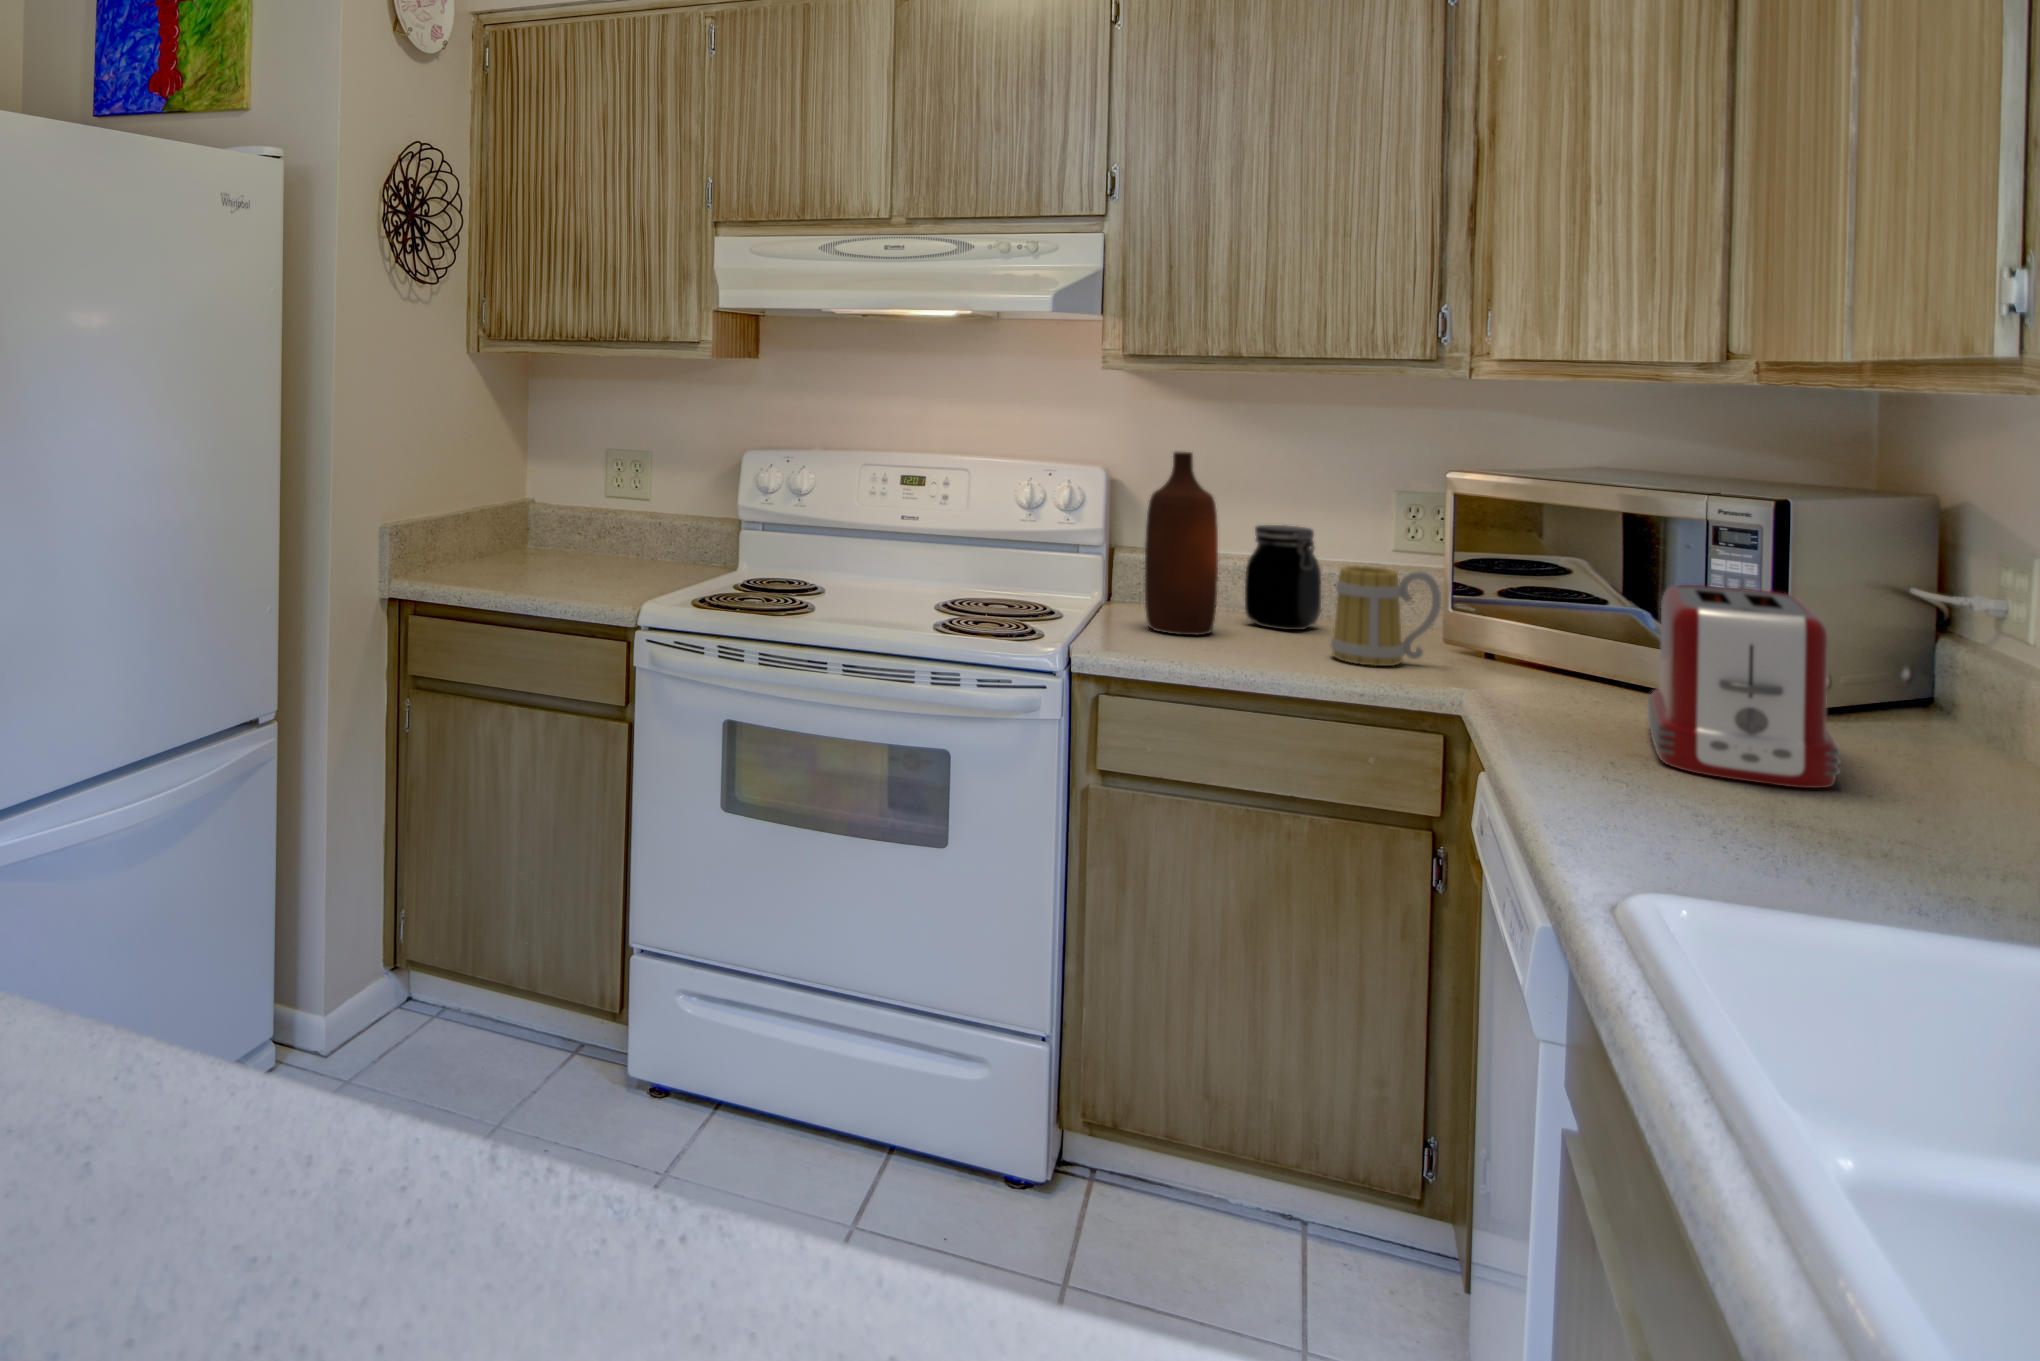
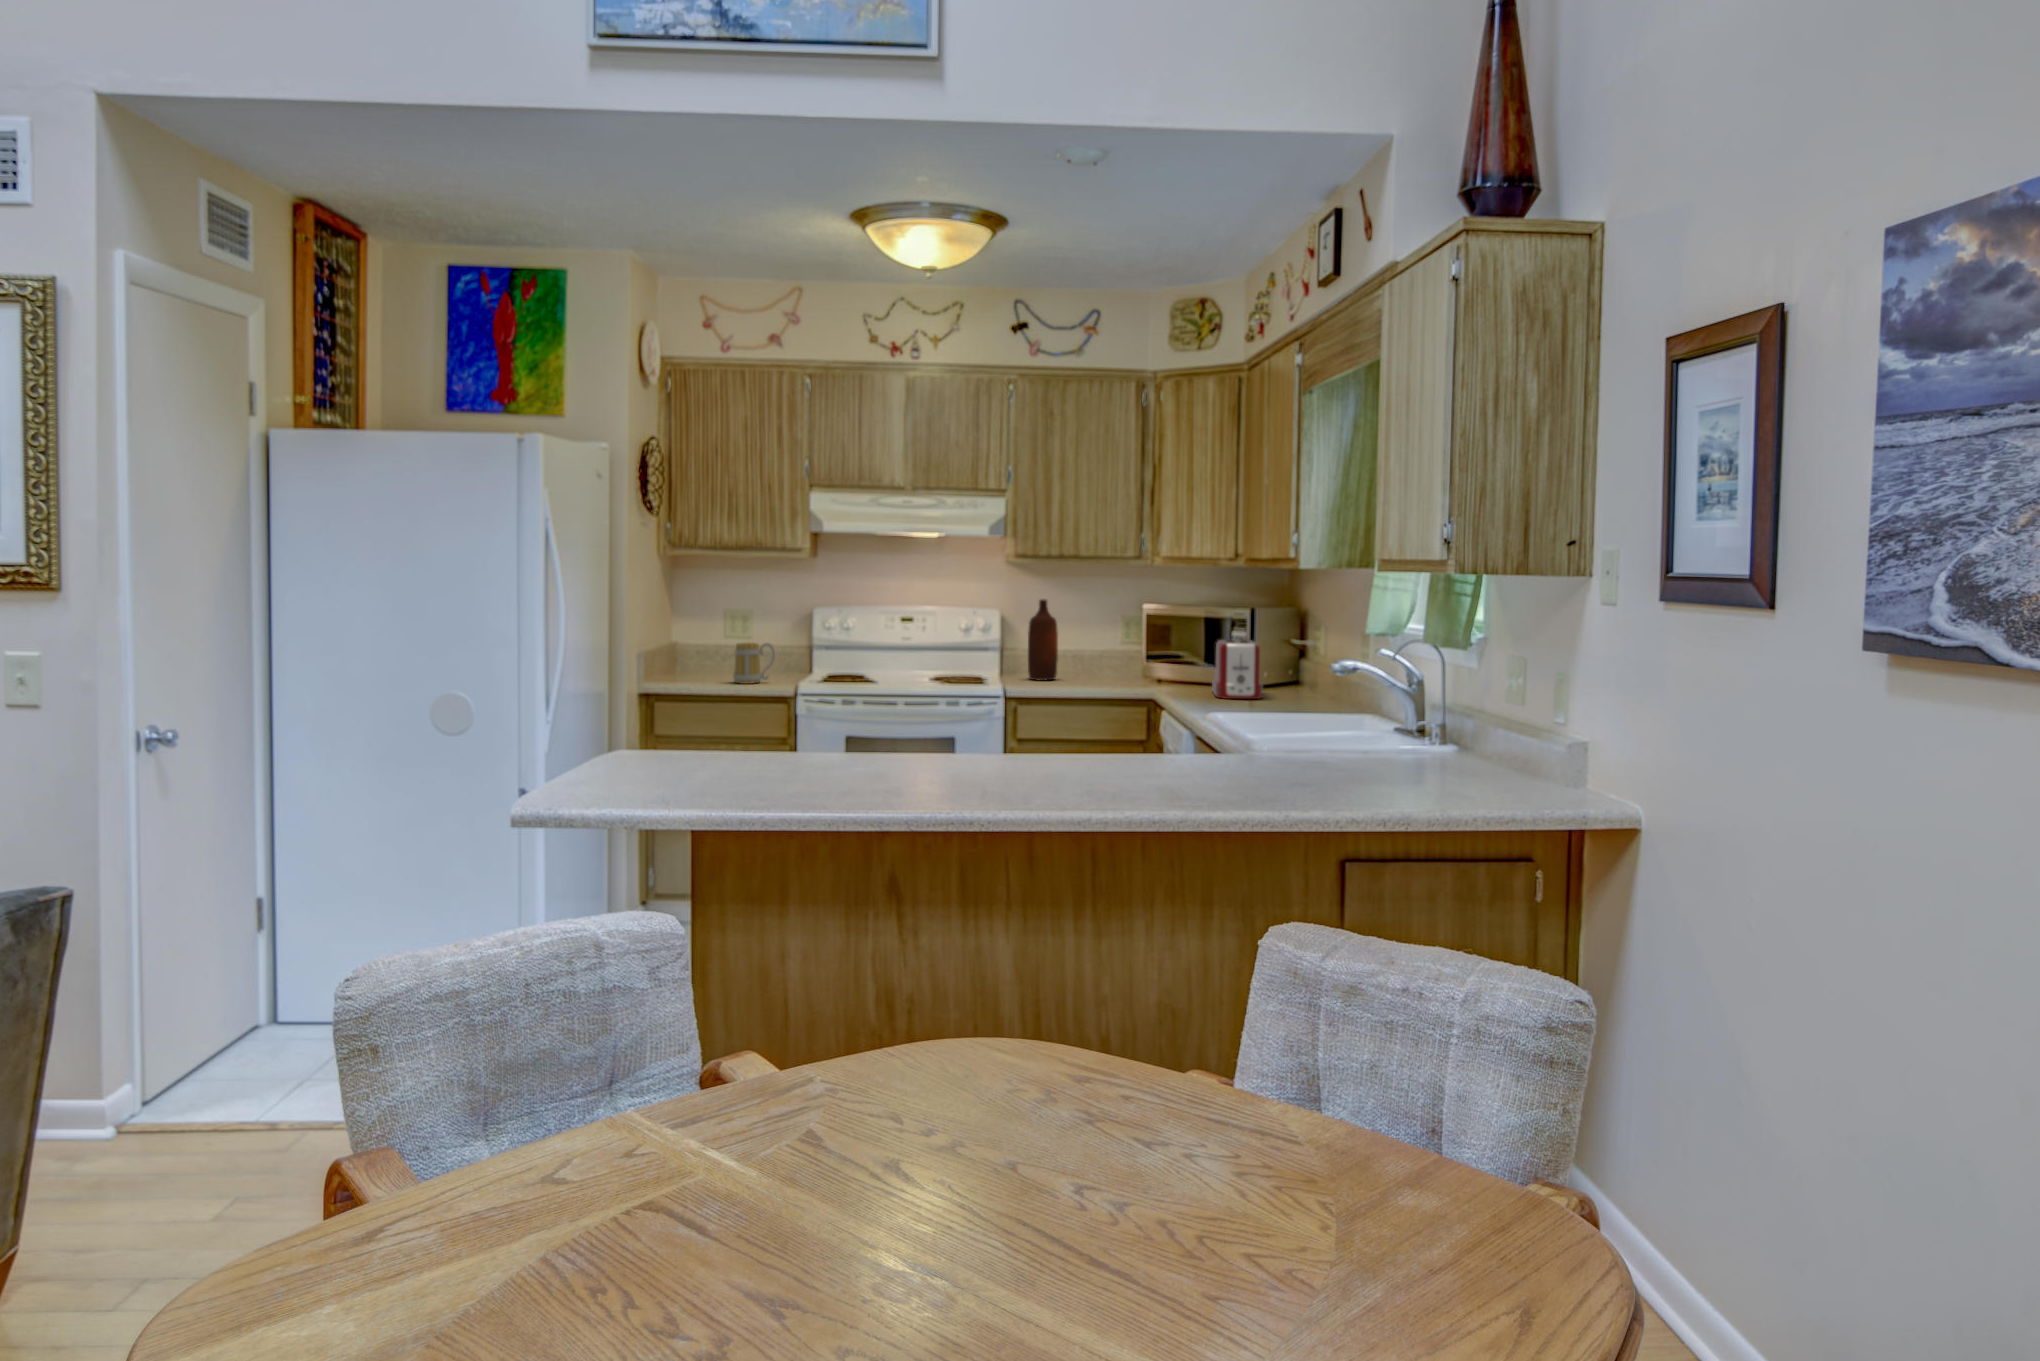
jar: present [1245,525,1321,630] -> none [1065,632,1094,677]
mug: present [1331,566,1441,666] -> present [733,643,775,684]

